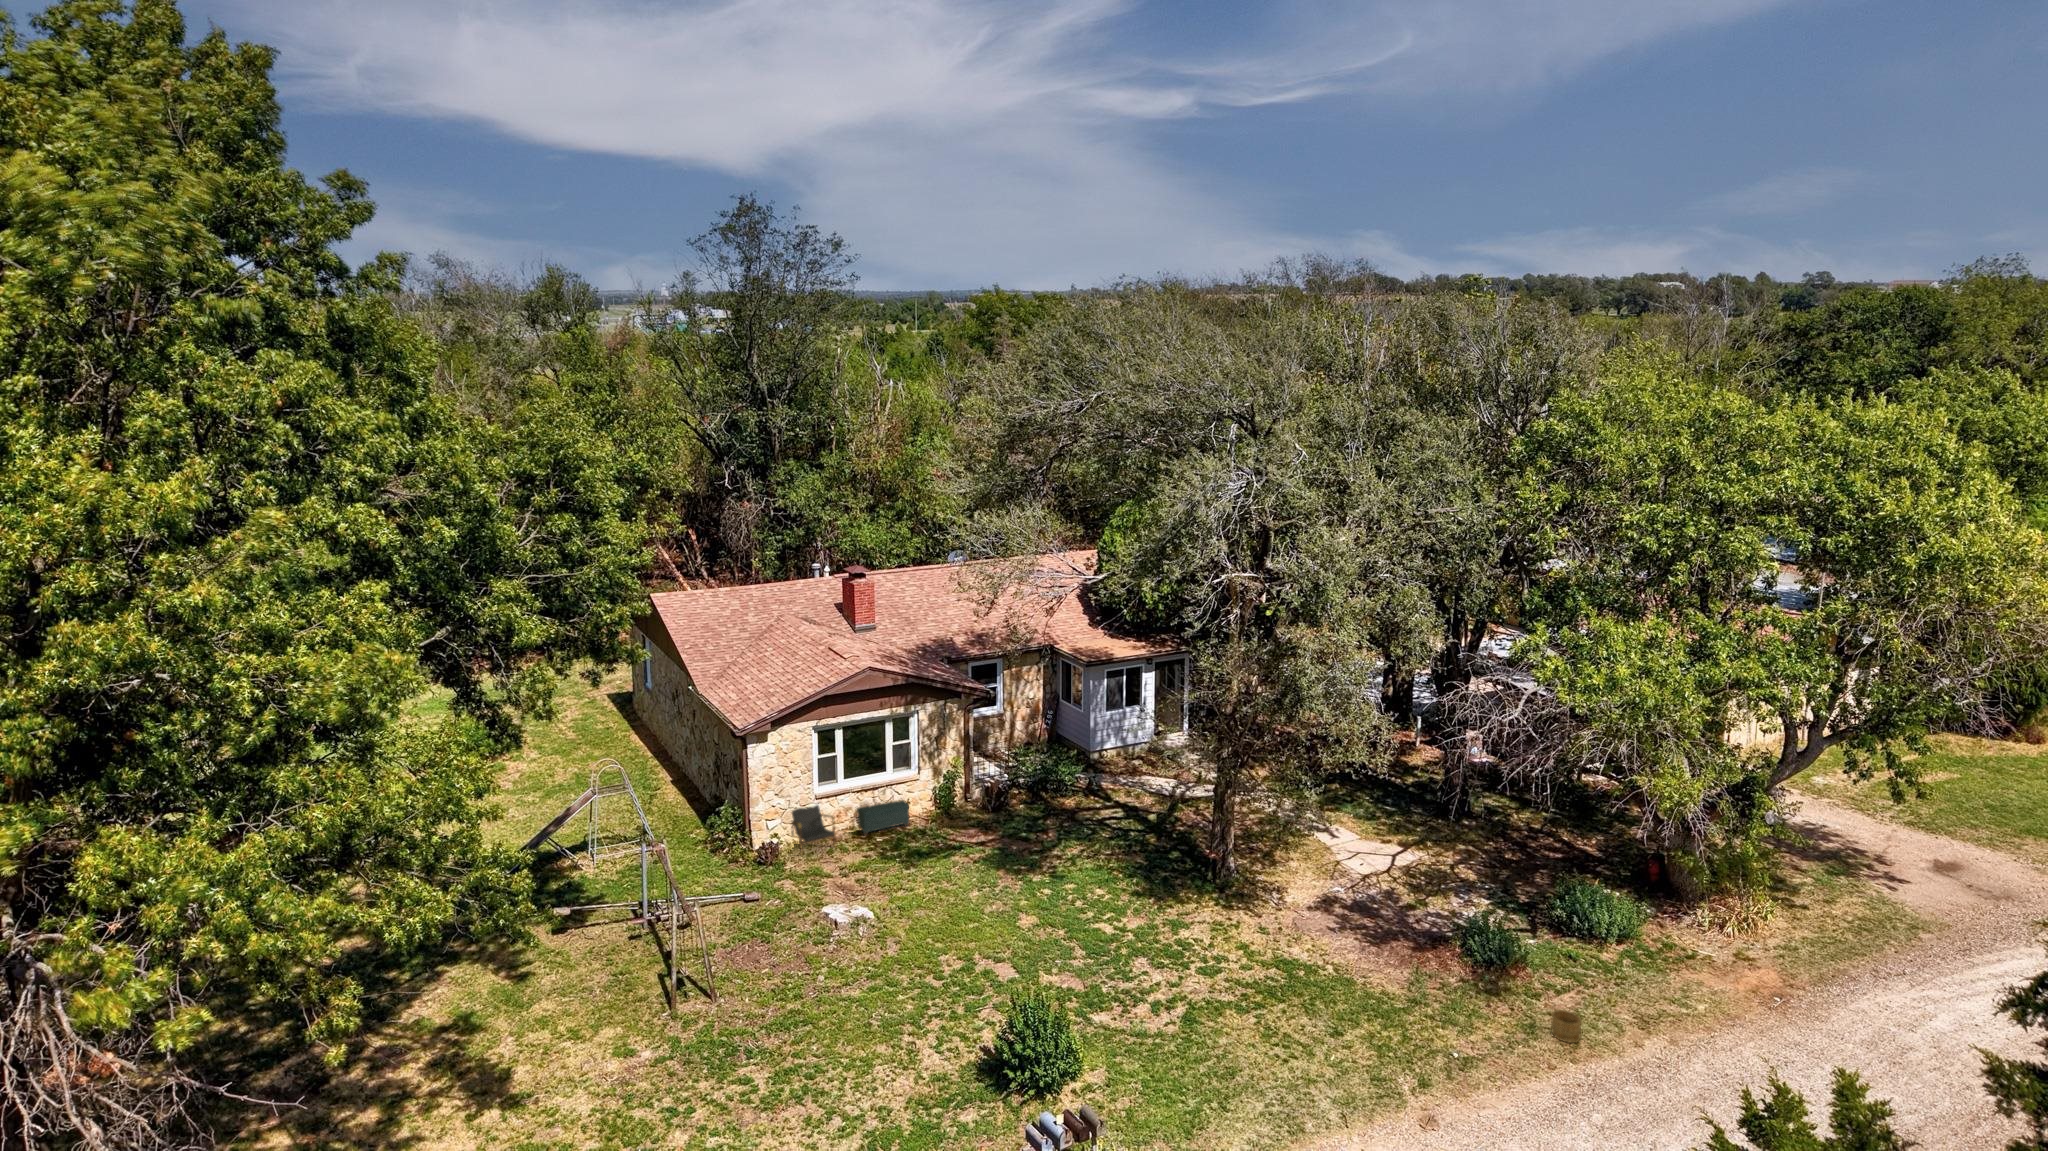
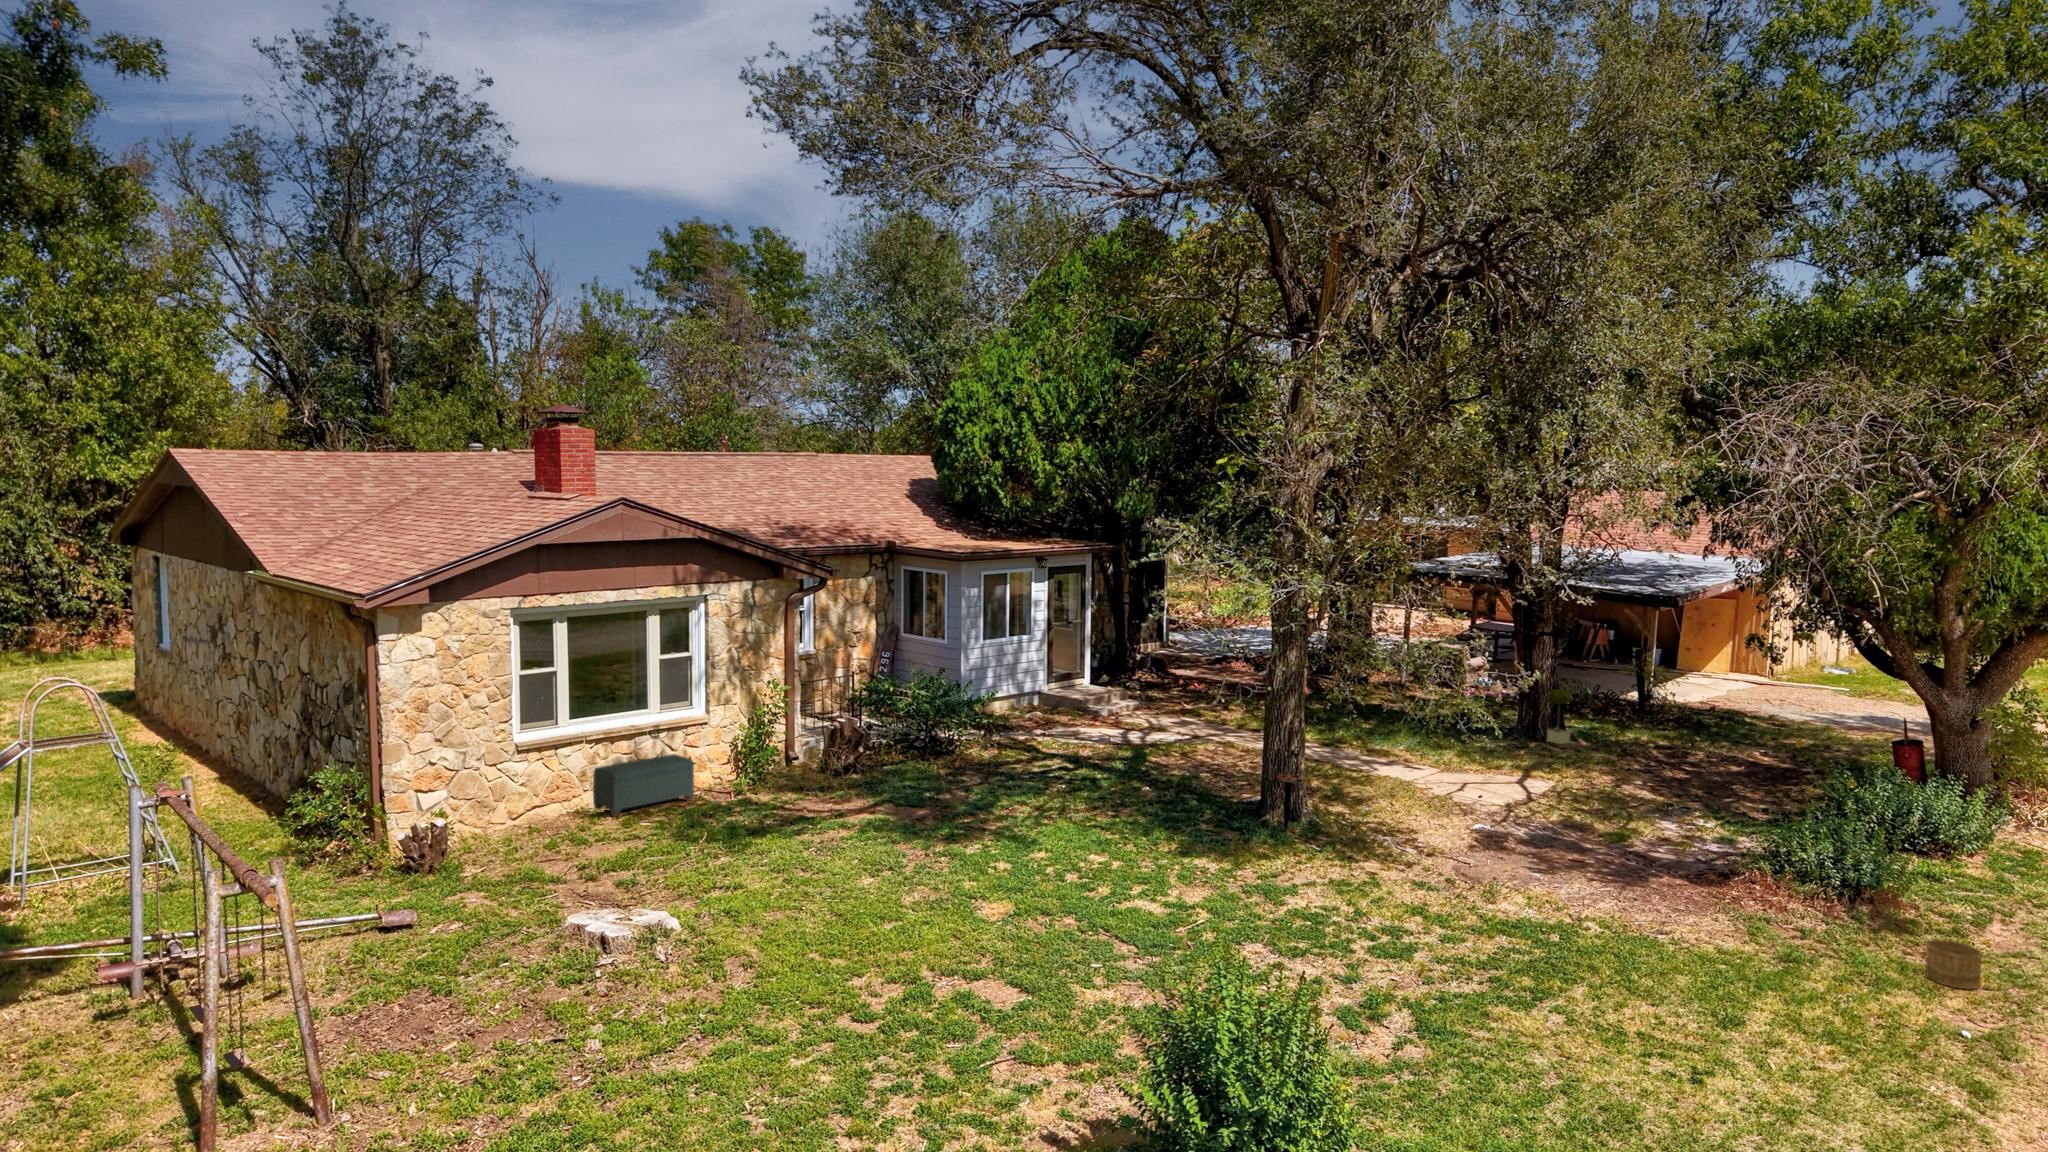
potted tree: none [1514,775,1534,815] -> present [1546,690,1572,744]
lounge chair: present [791,803,836,853] -> none [467,748,561,852]

